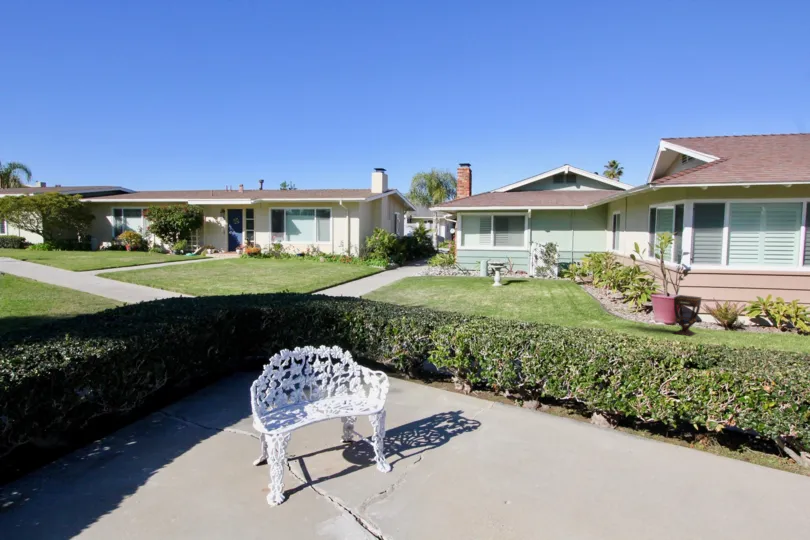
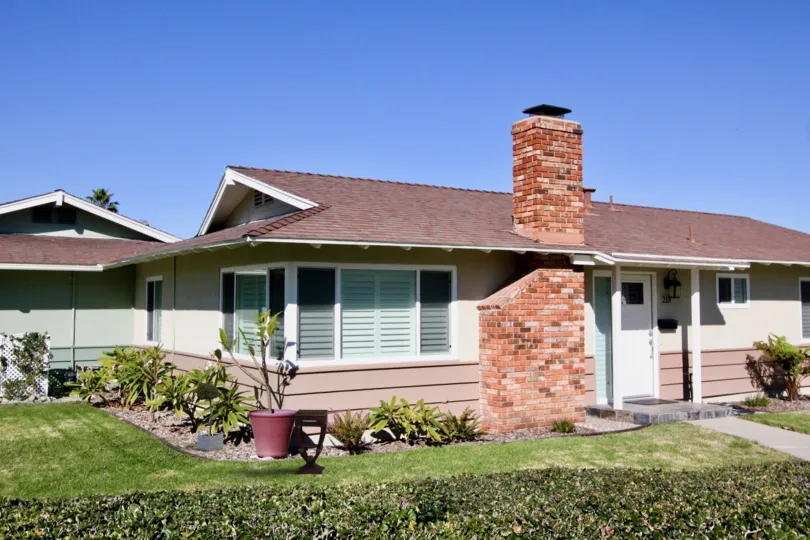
potted tree: none [620,274,637,314] -> present [195,382,223,451]

